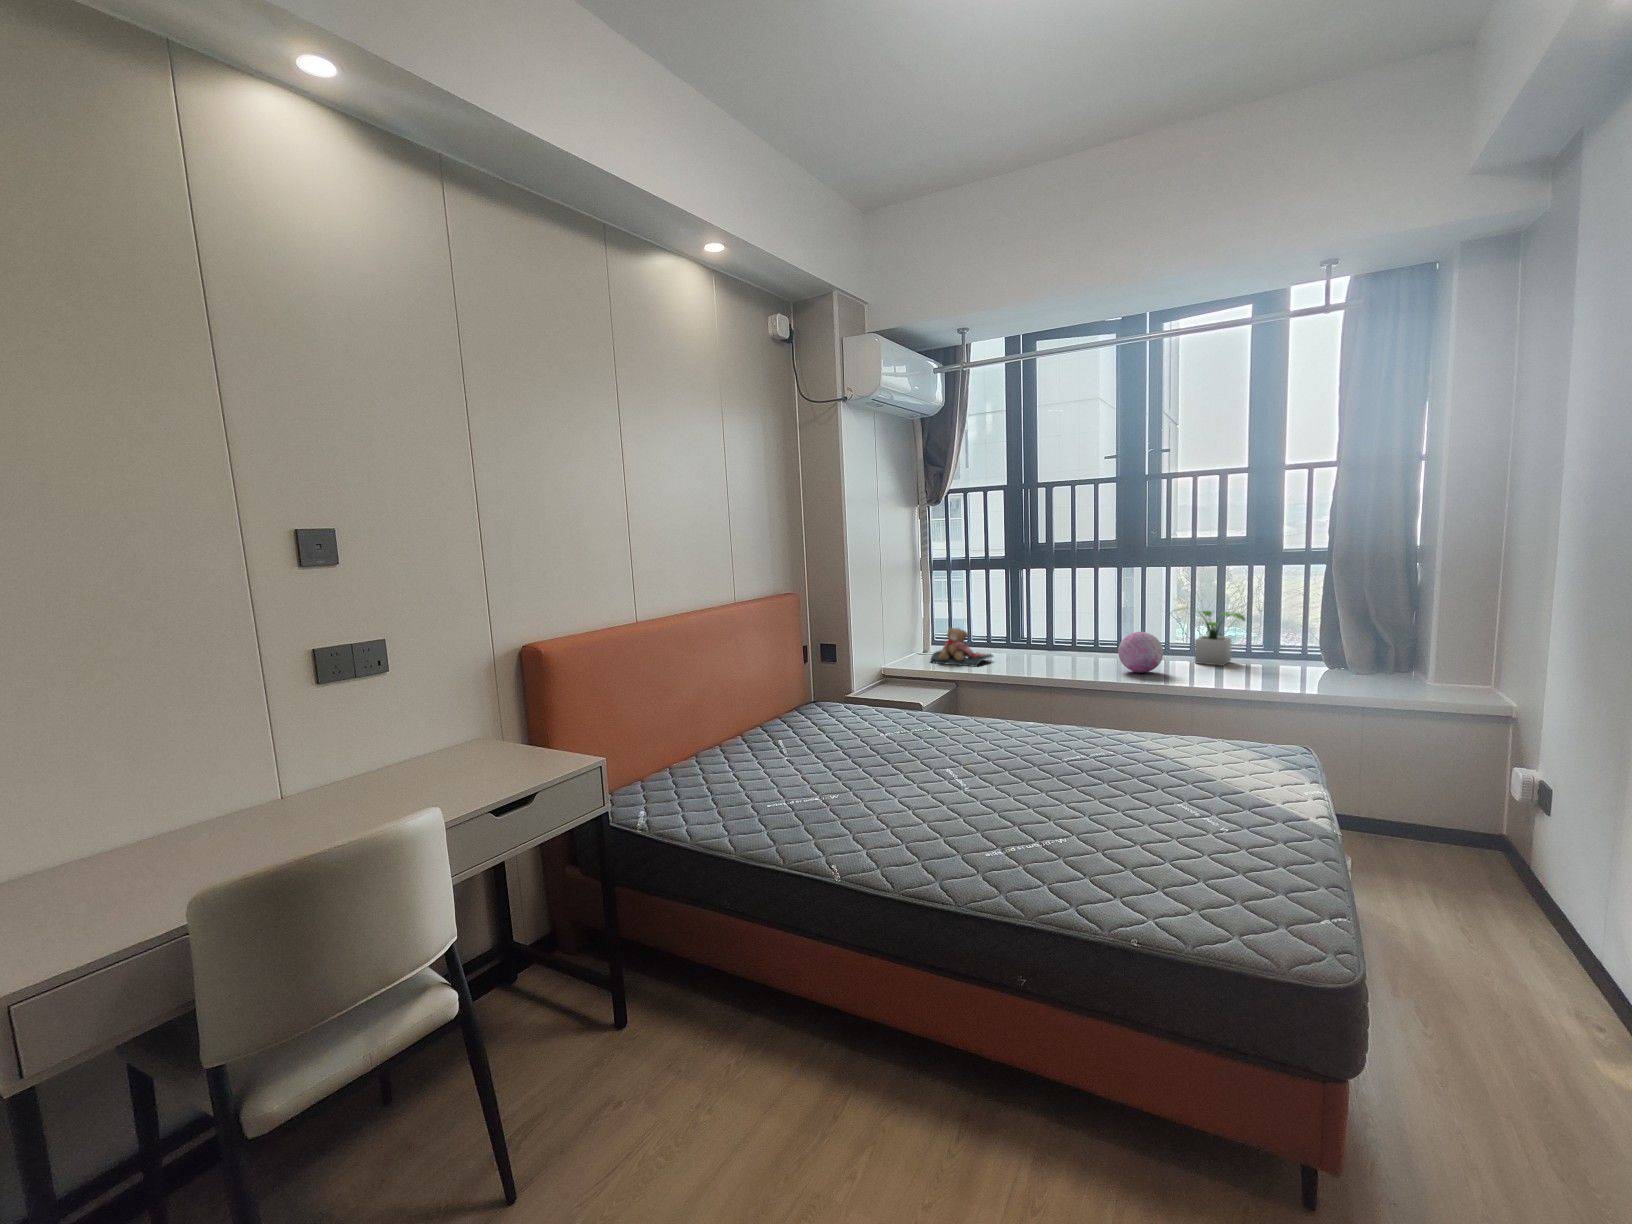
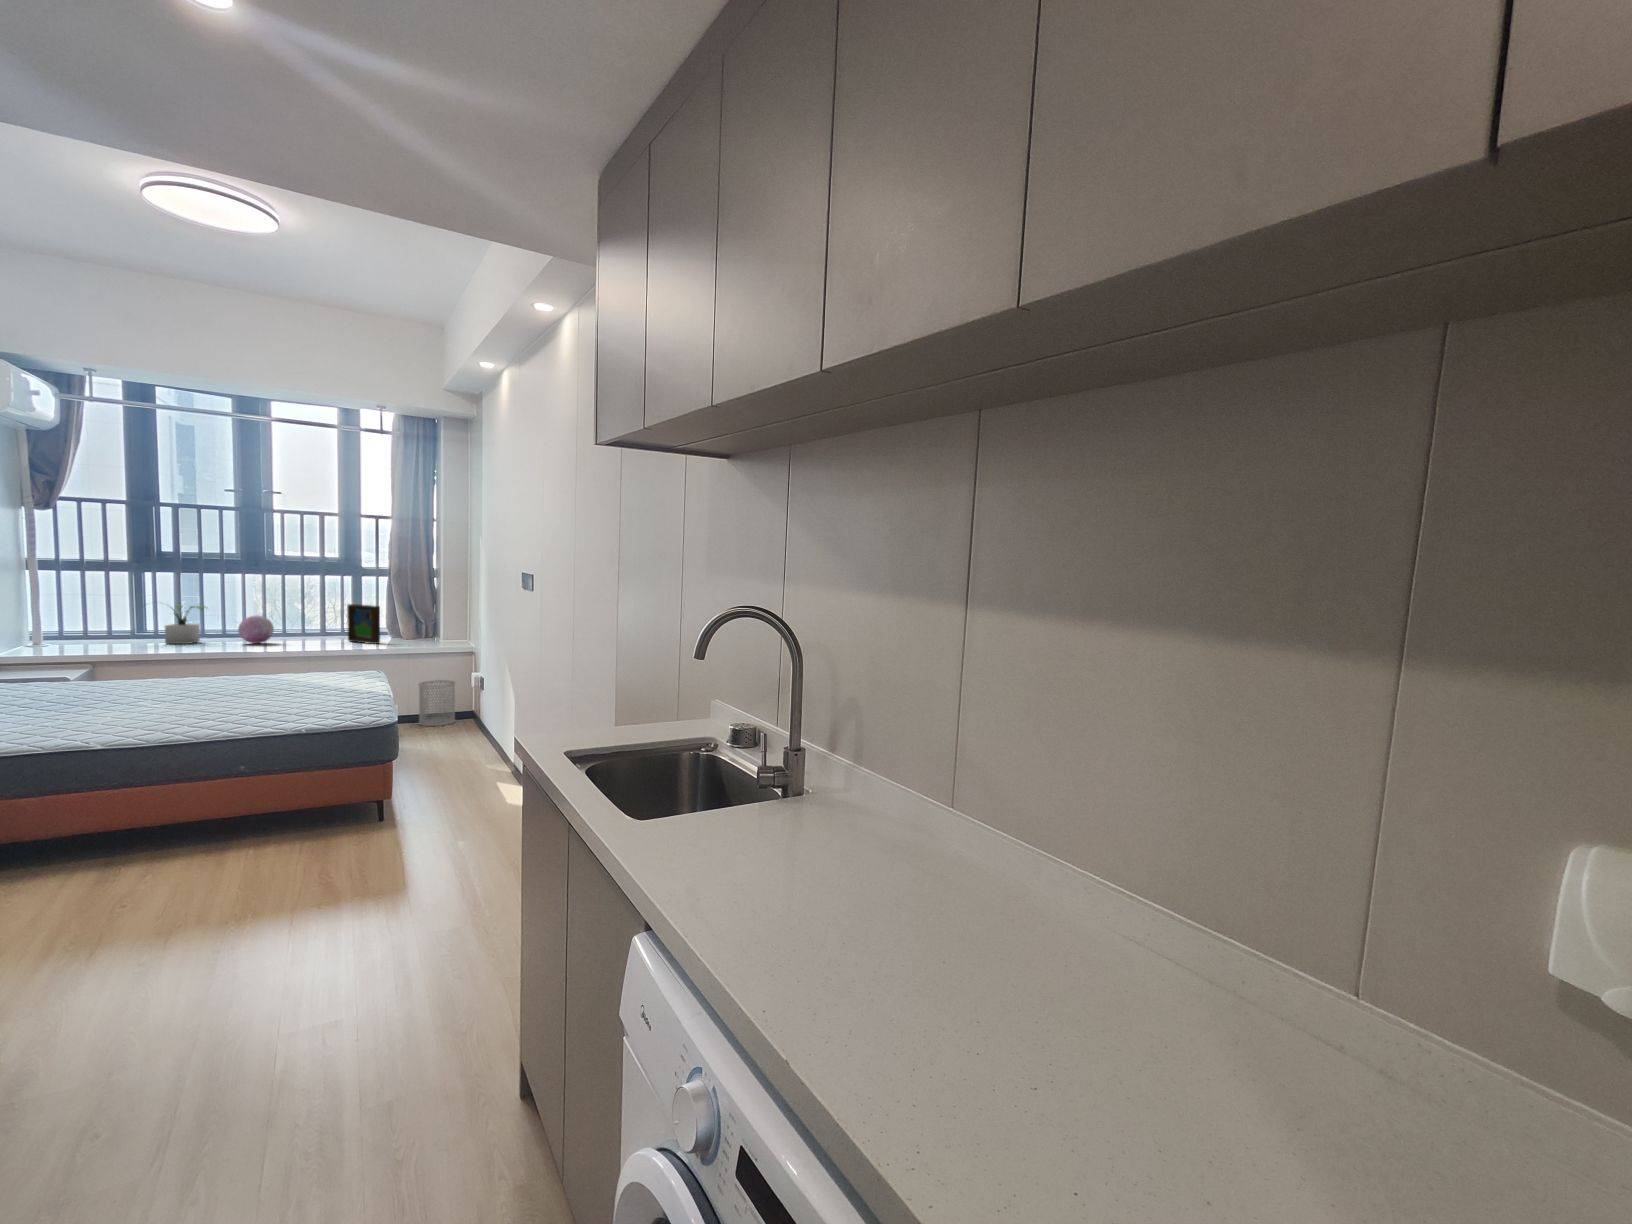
potted plant: present [1195,611,1245,666] -> present [165,606,204,644]
picture frame: none [1271,616,1337,691] -> present [347,604,380,644]
teddy bear: present [930,628,993,667] -> none [40,617,117,649]
wastebasket: none [1418,777,1514,883] -> present [419,680,455,726]

